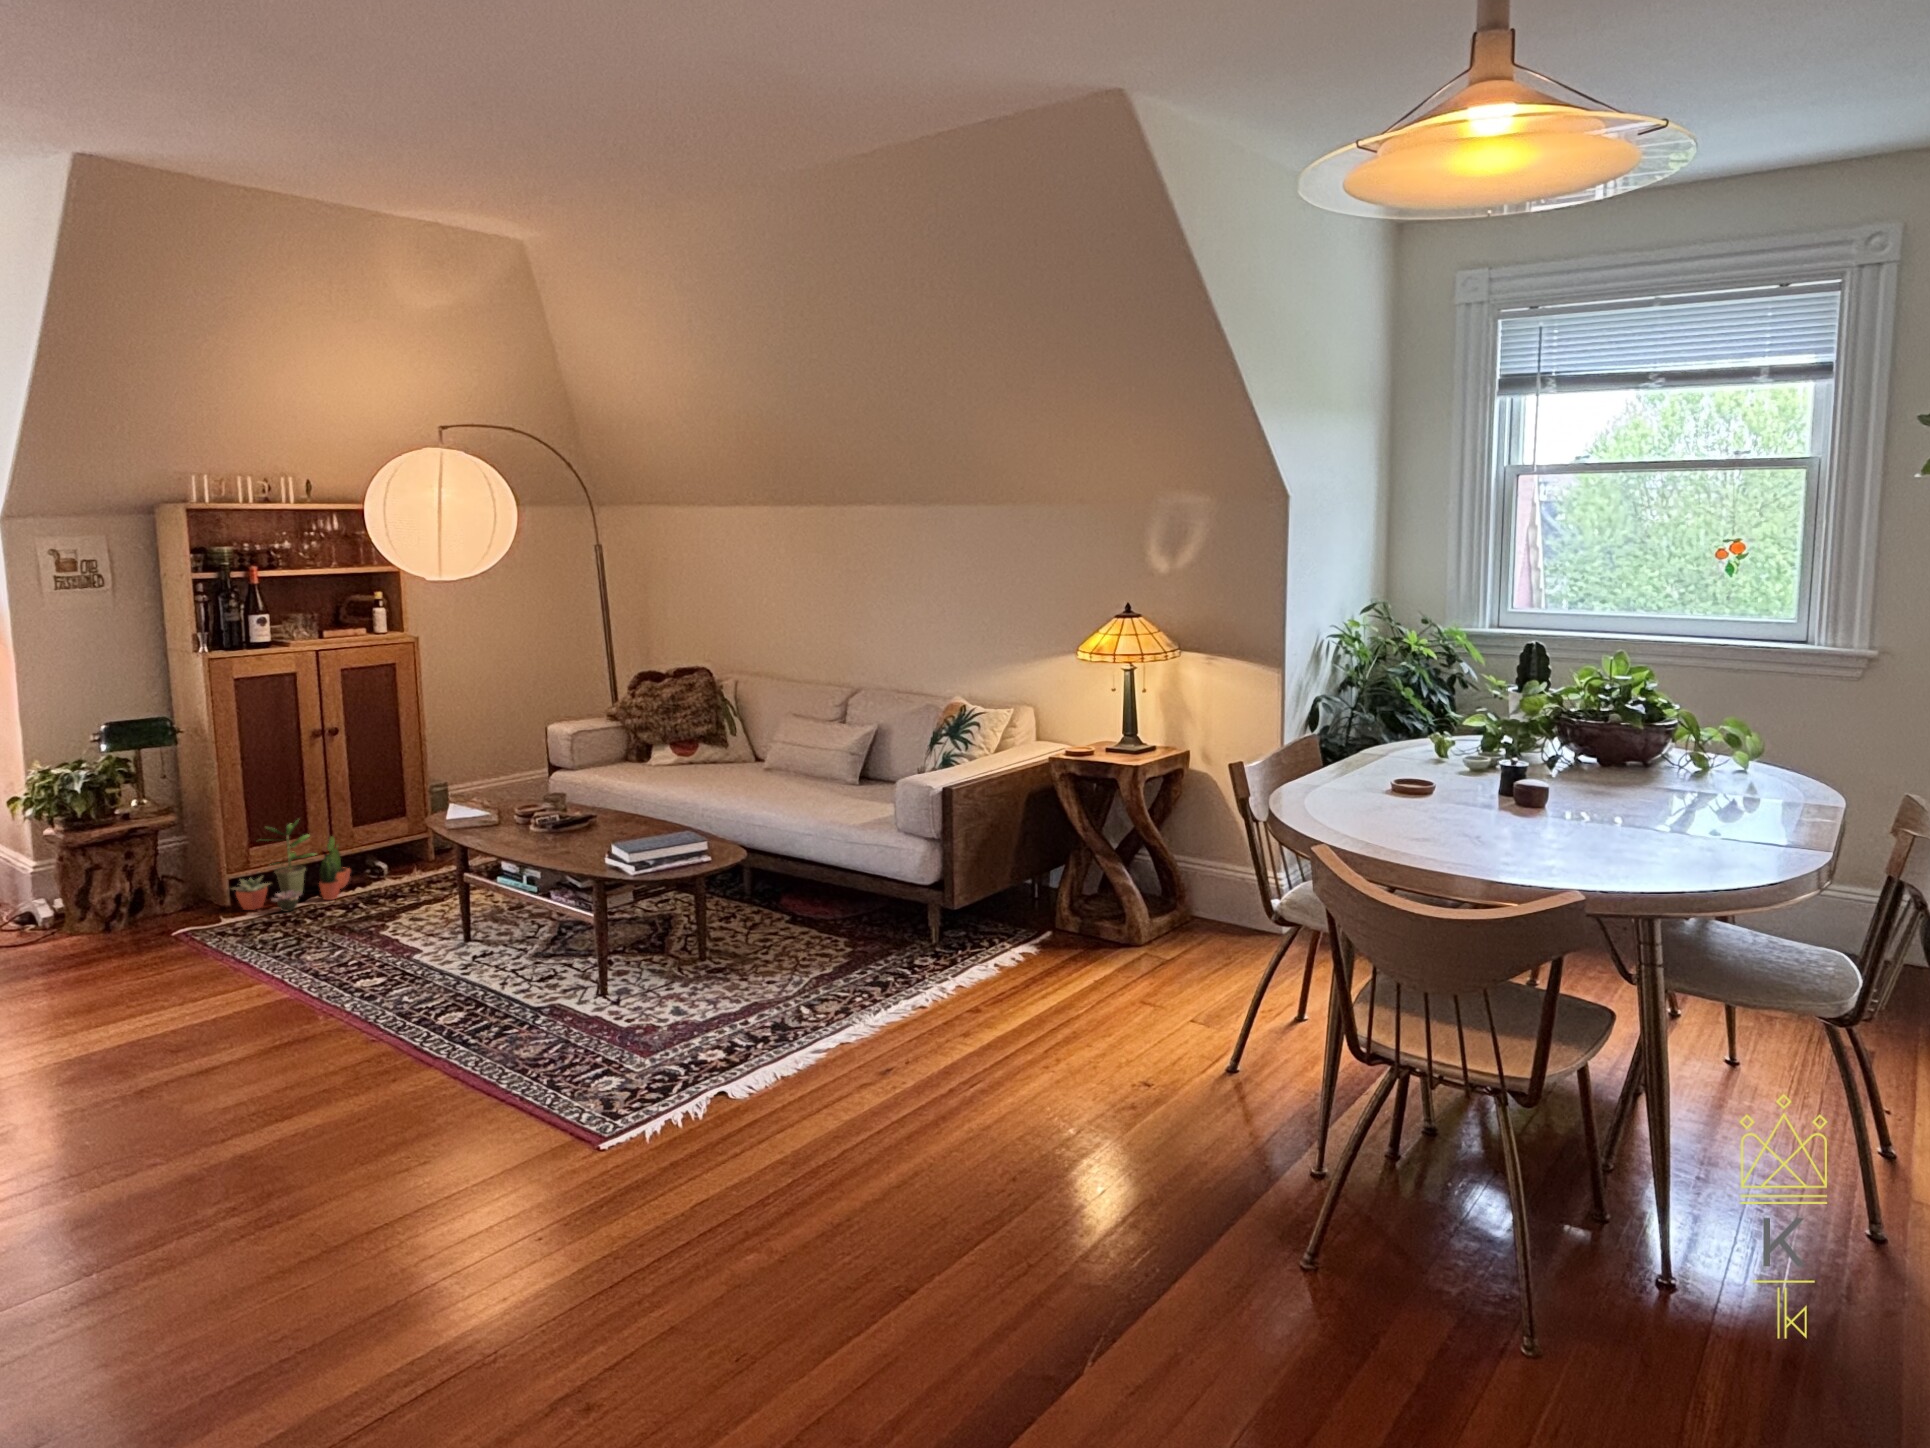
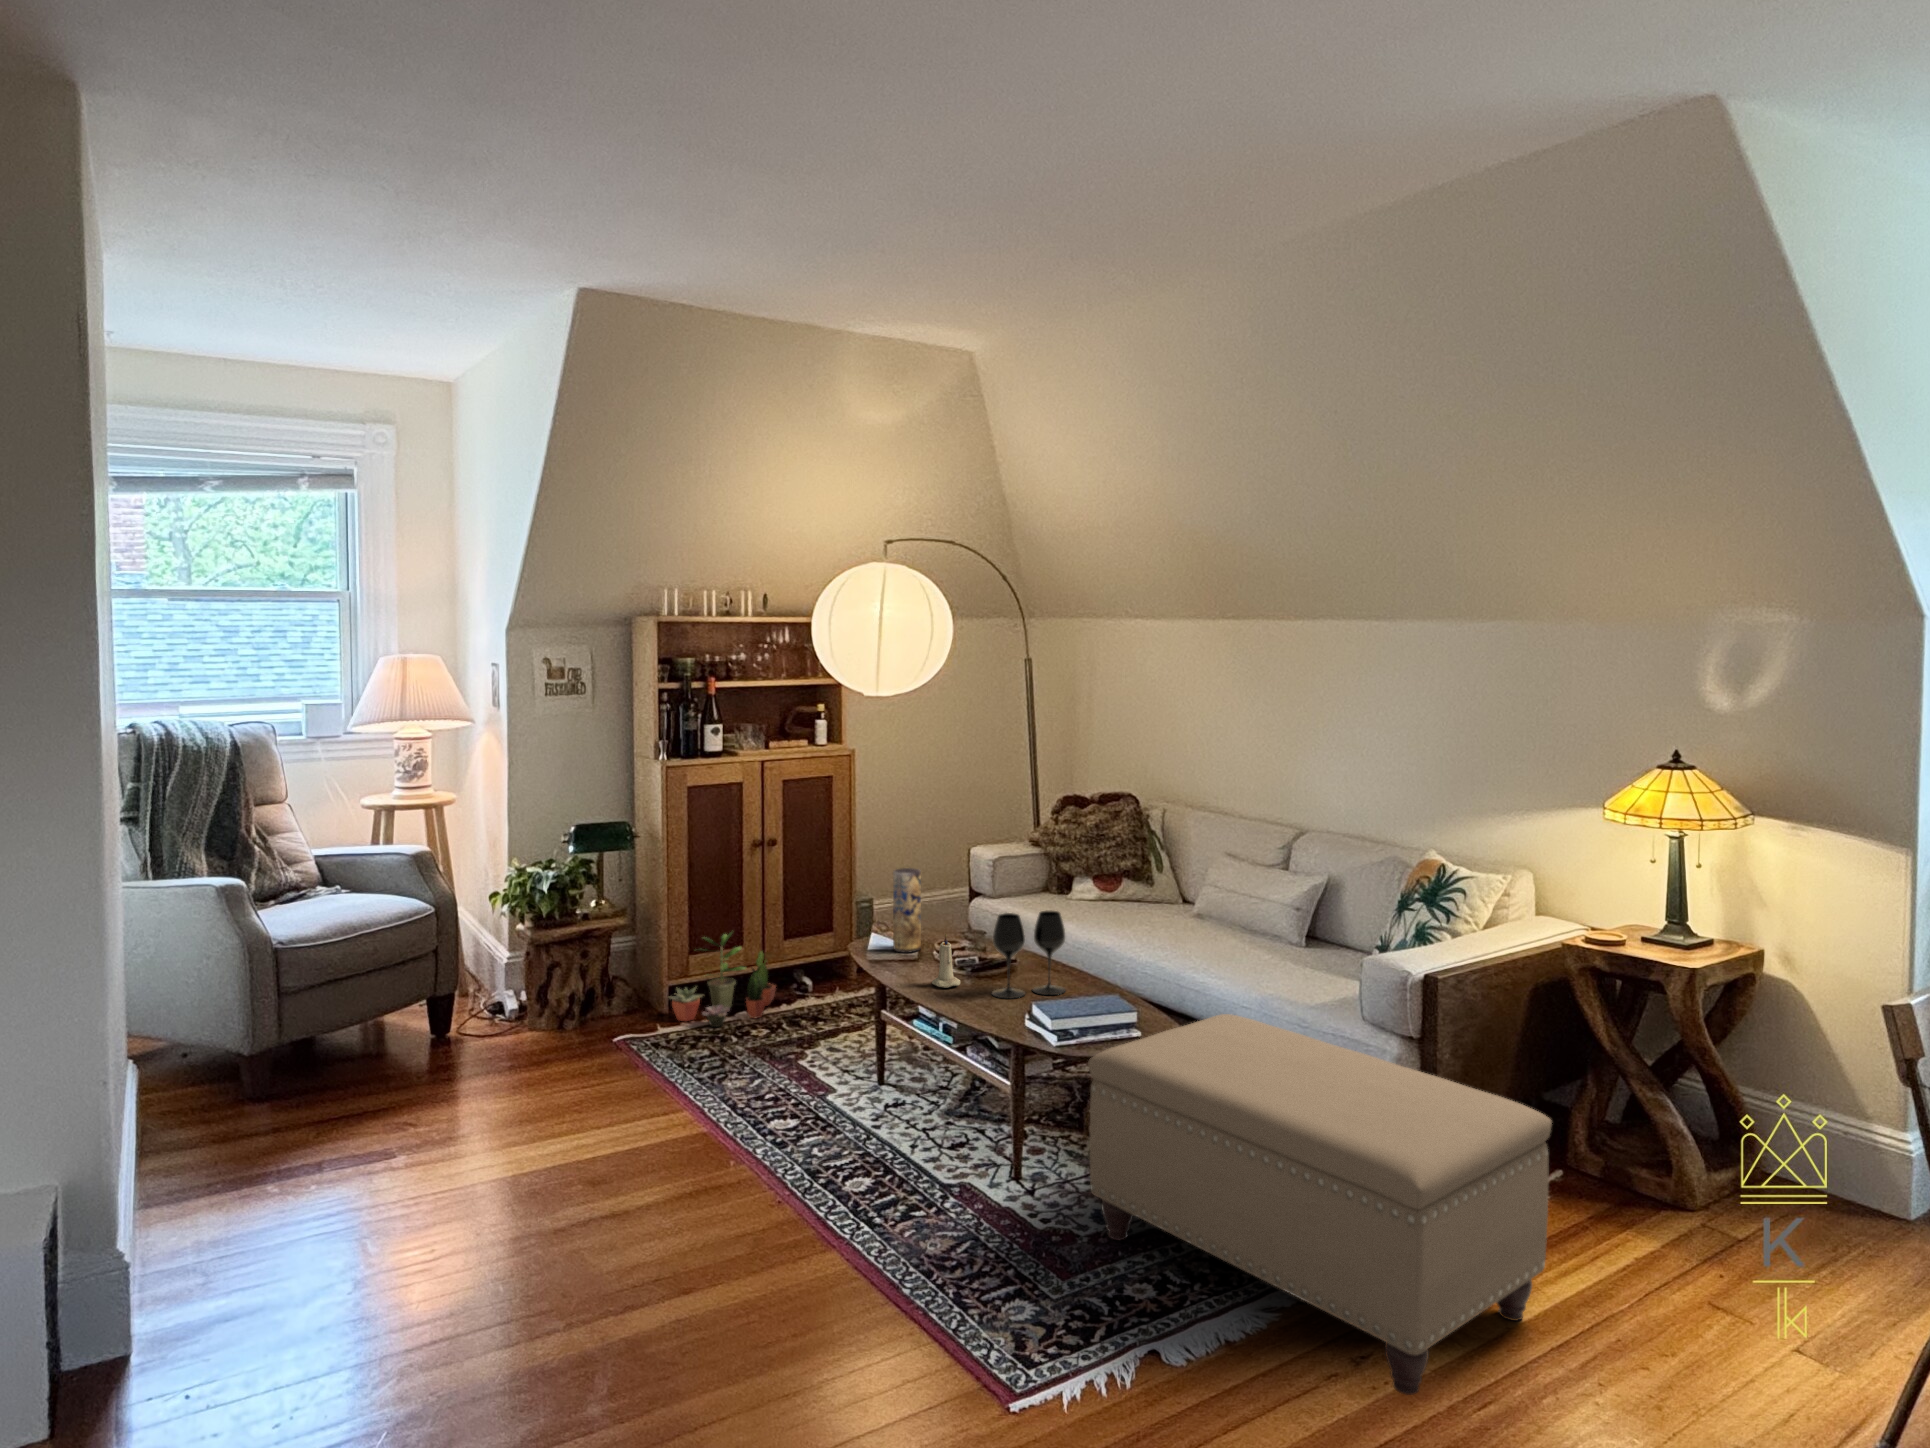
vase: none [468,740,501,817] -> present [893,868,921,953]
wine glass: none [570,764,641,843] -> present [992,911,1066,999]
candle: none [513,791,541,840] -> present [932,934,960,988]
ottoman: none [661,834,1029,1090] -> present [1088,1014,1552,1395]

